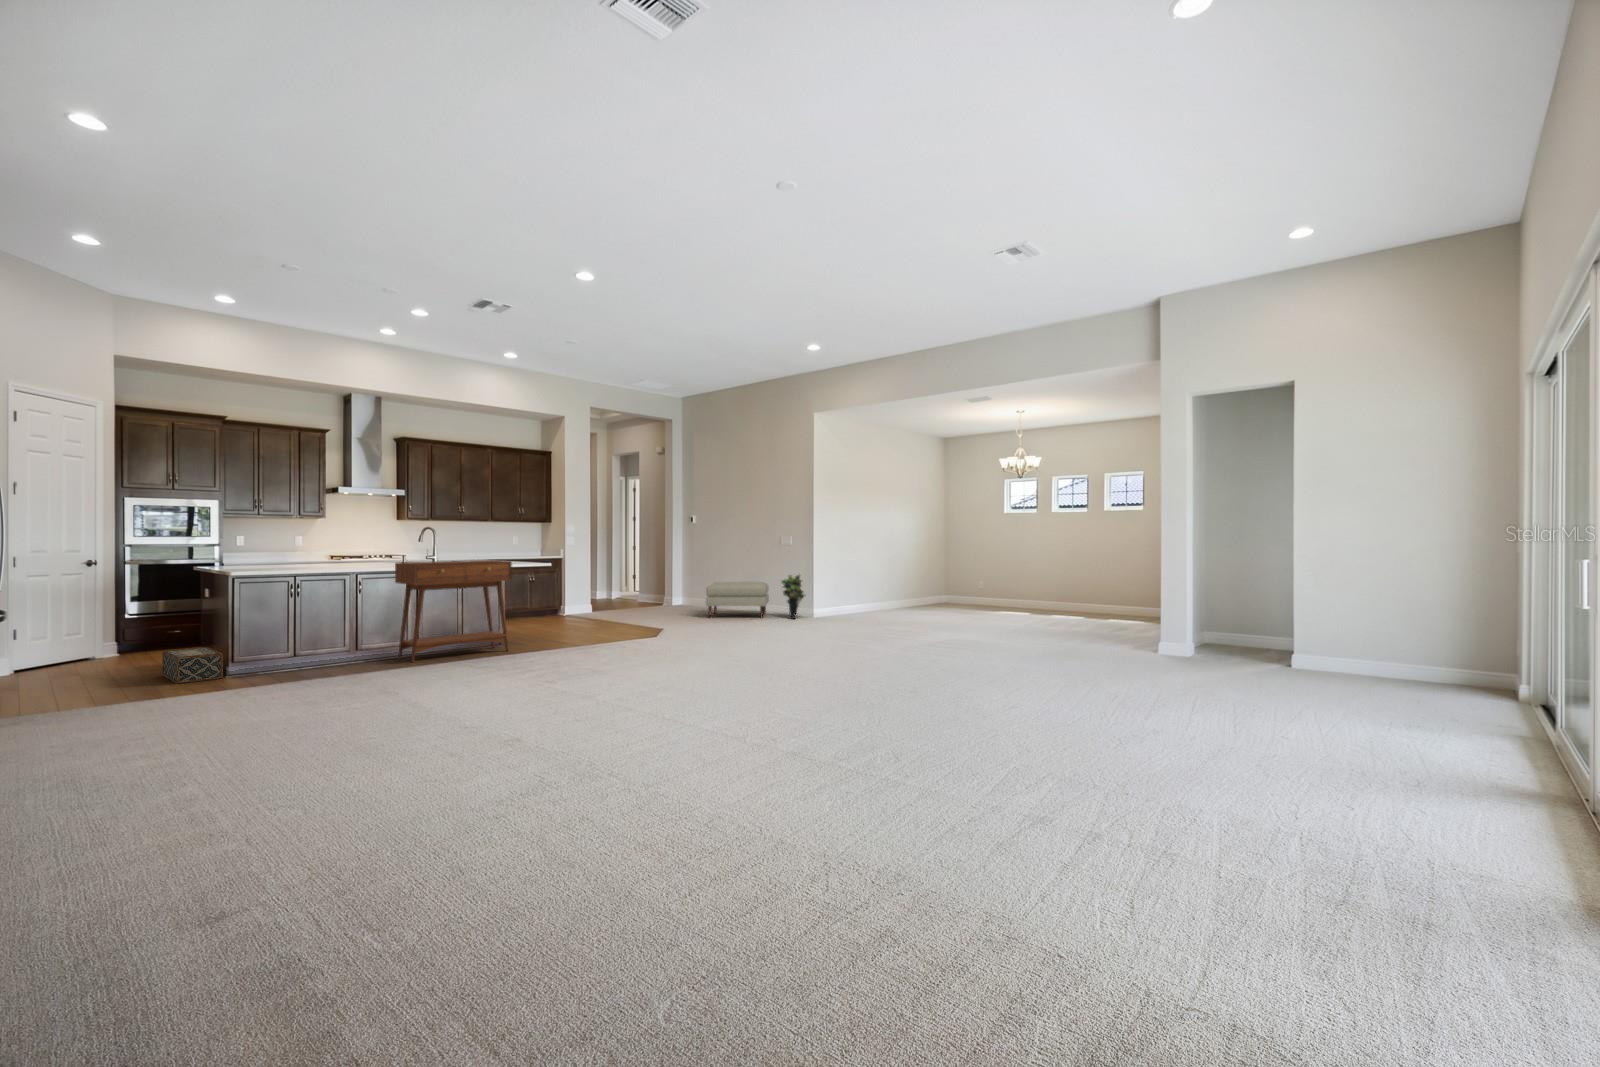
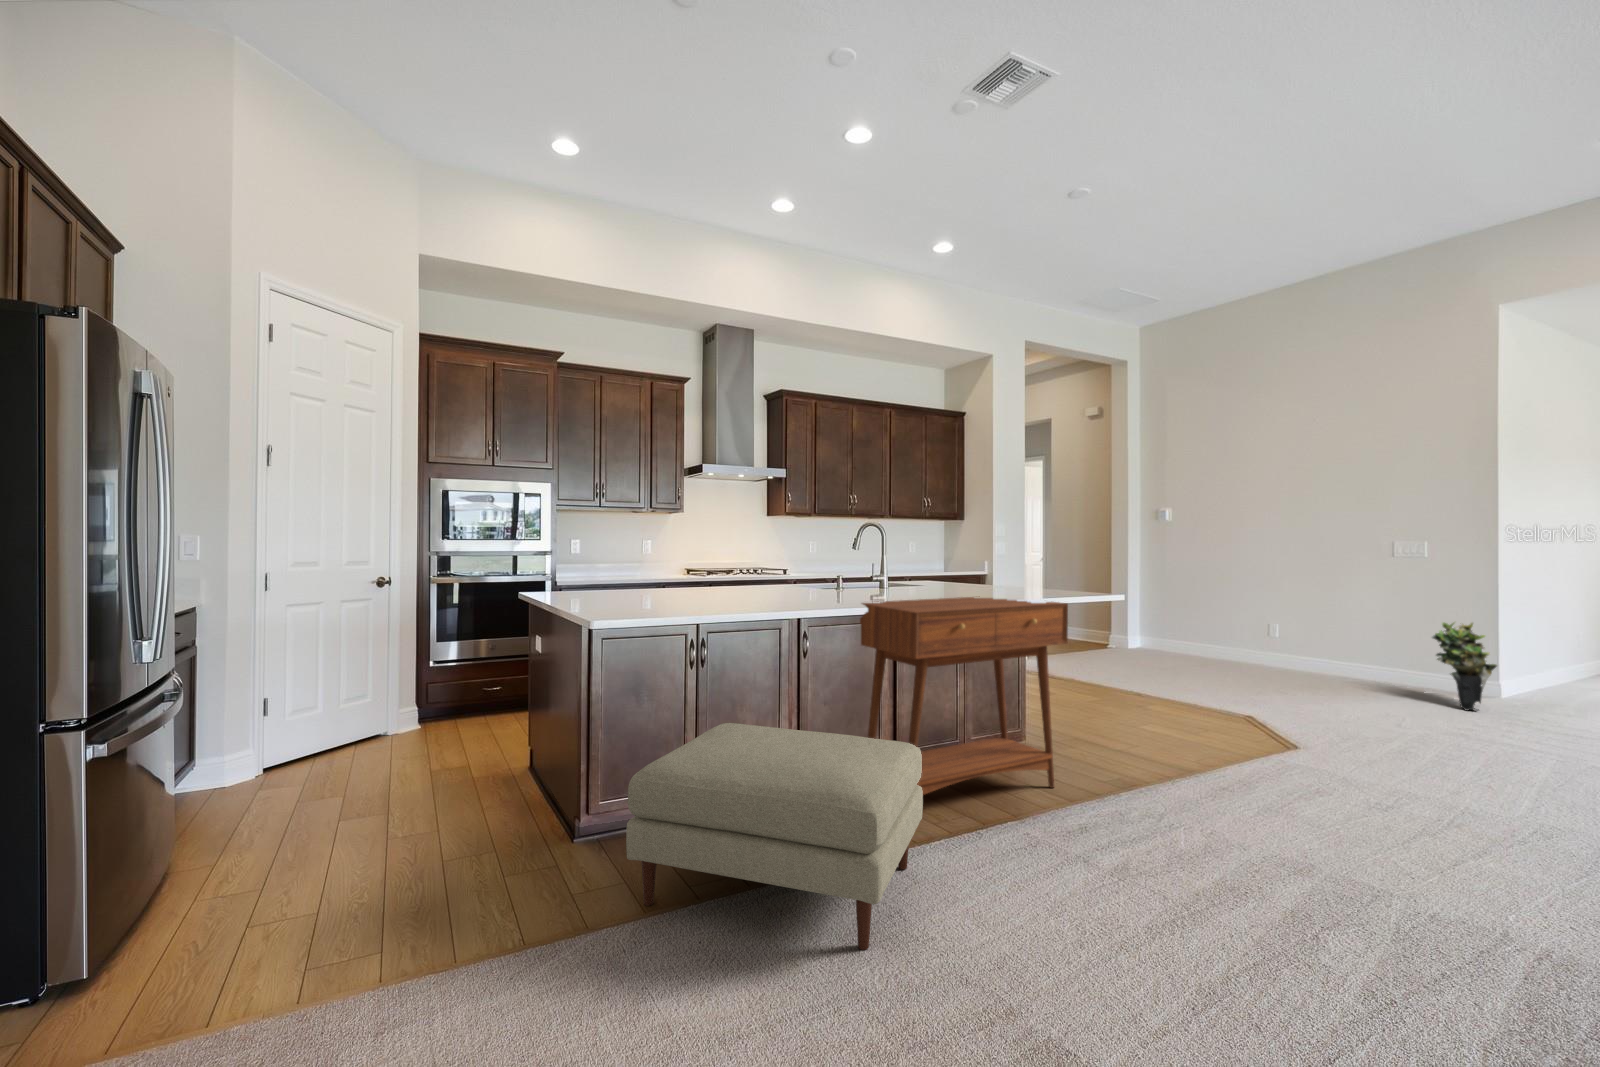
ottoman: present [706,582,769,617] -> present [626,723,923,950]
woven basket: present [162,647,223,684] -> none [469,762,571,867]

